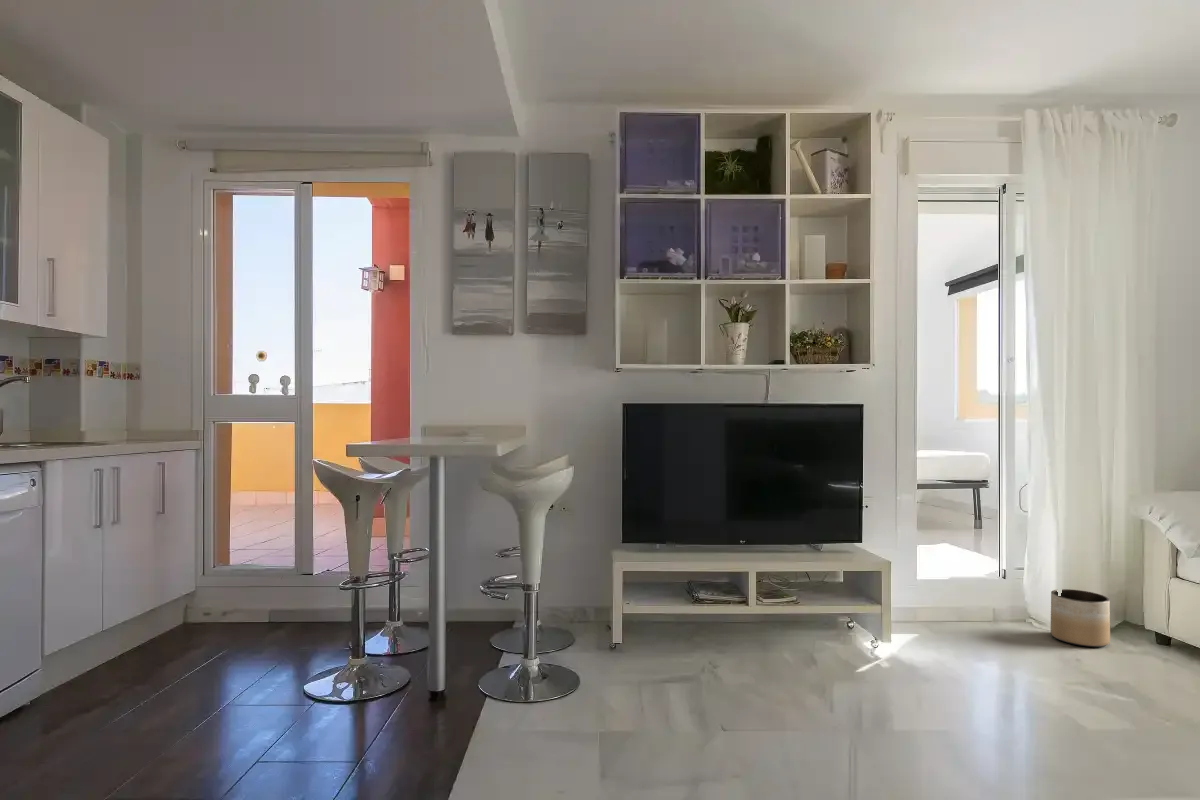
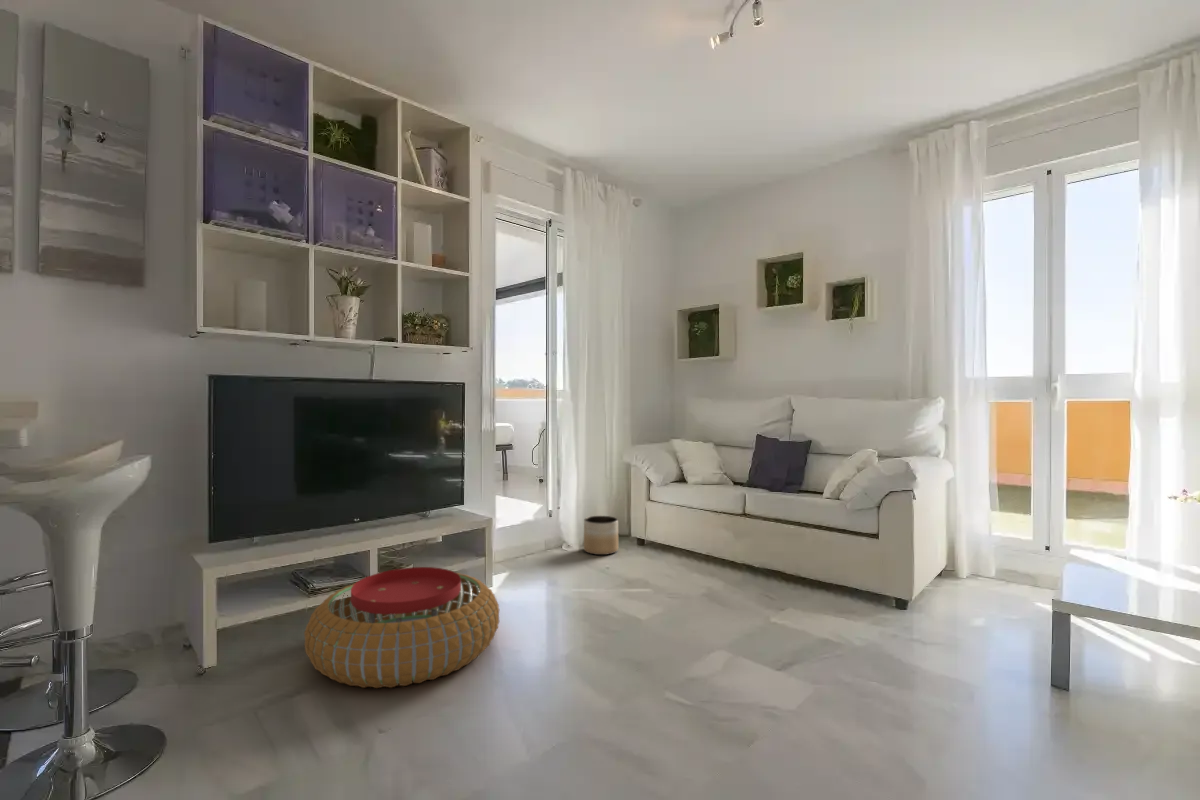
pouf: none [680,597,869,710] -> present [304,567,499,688]

